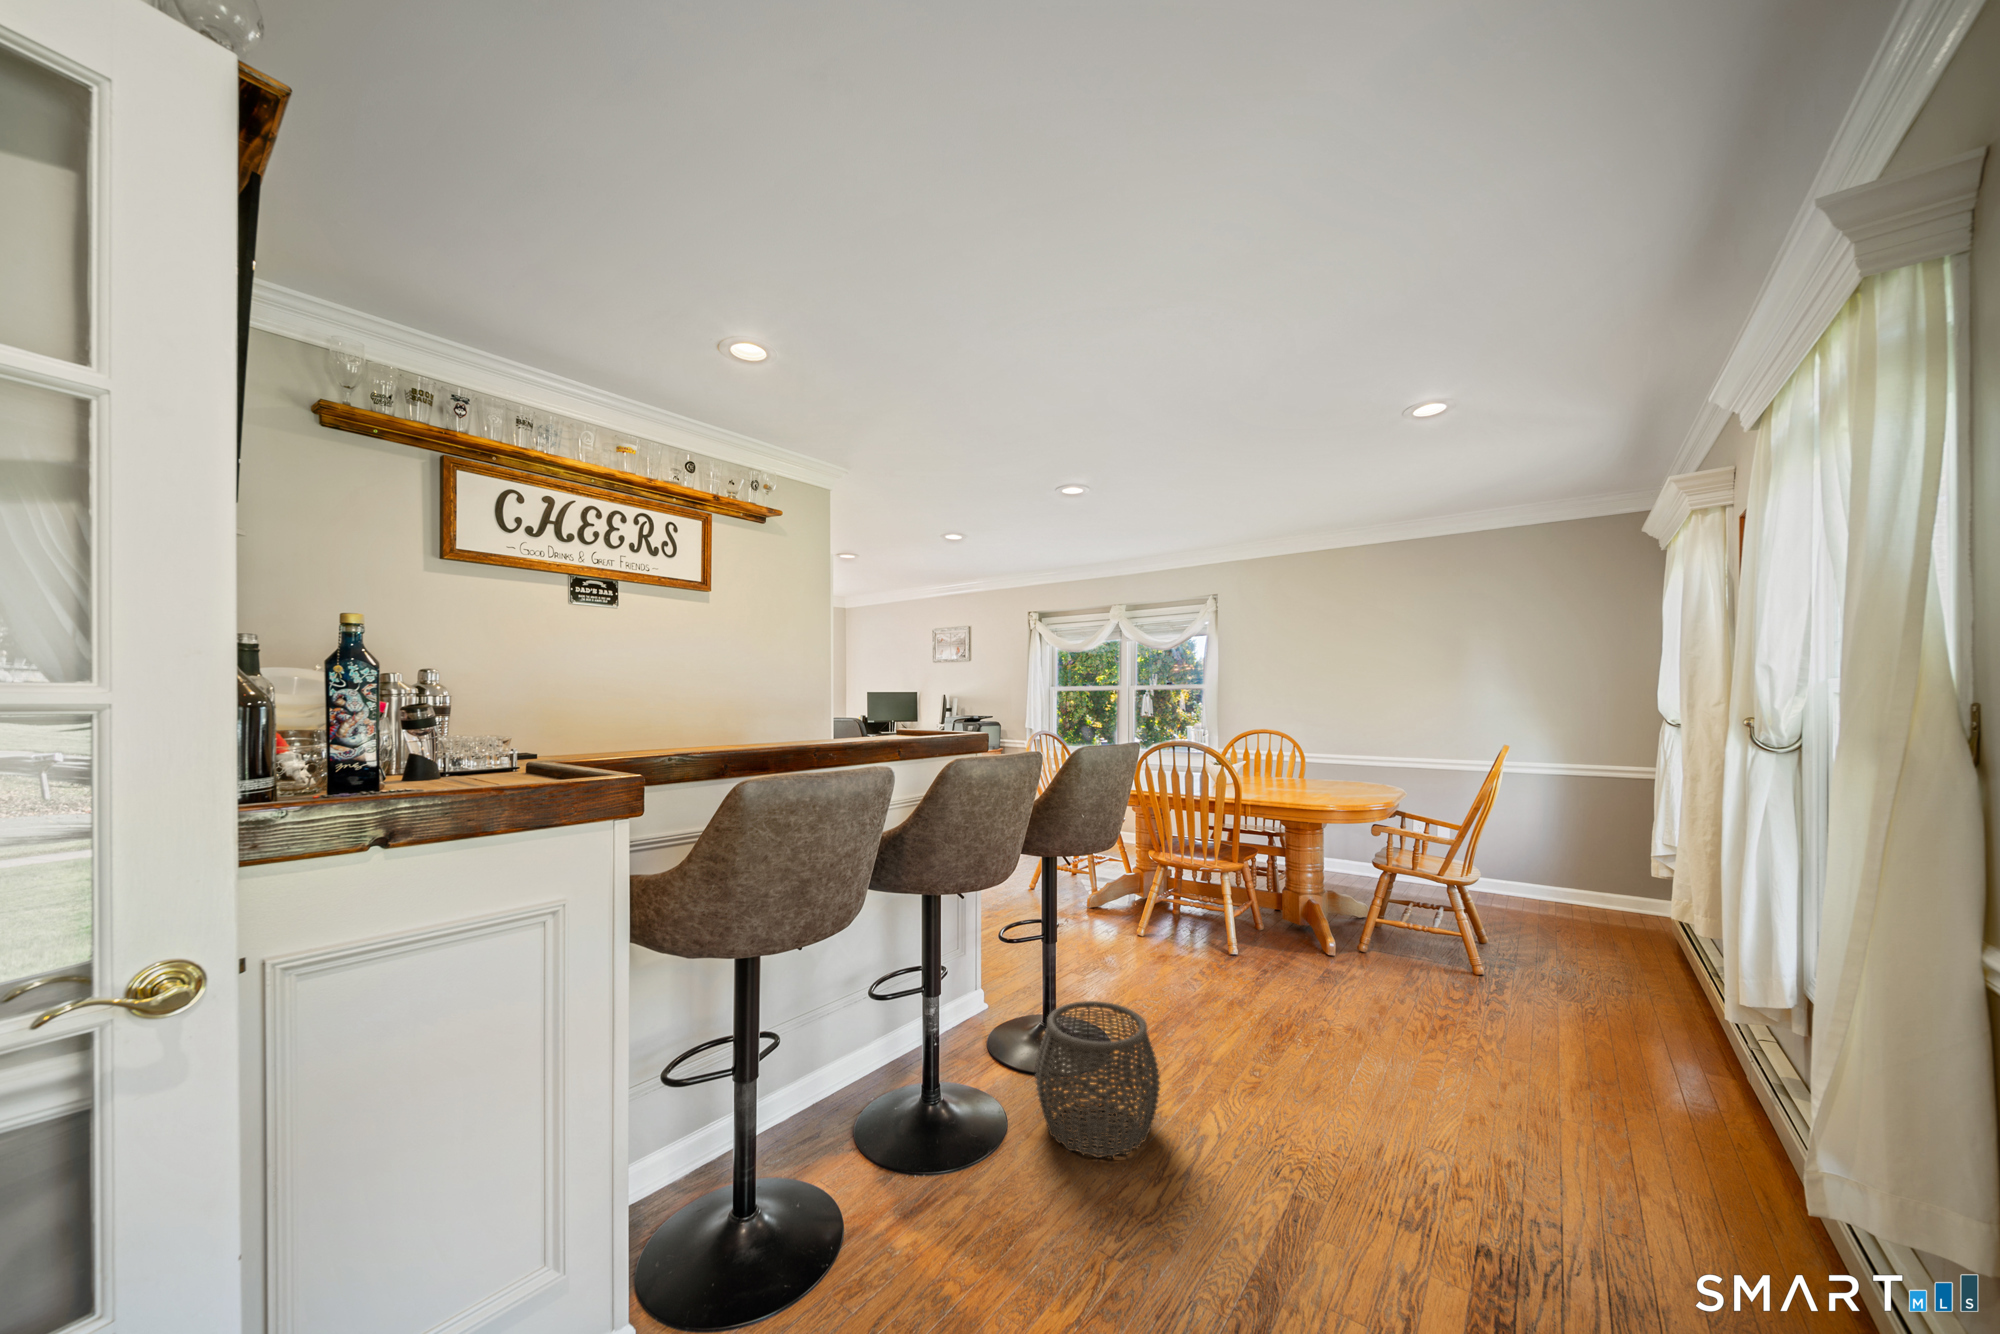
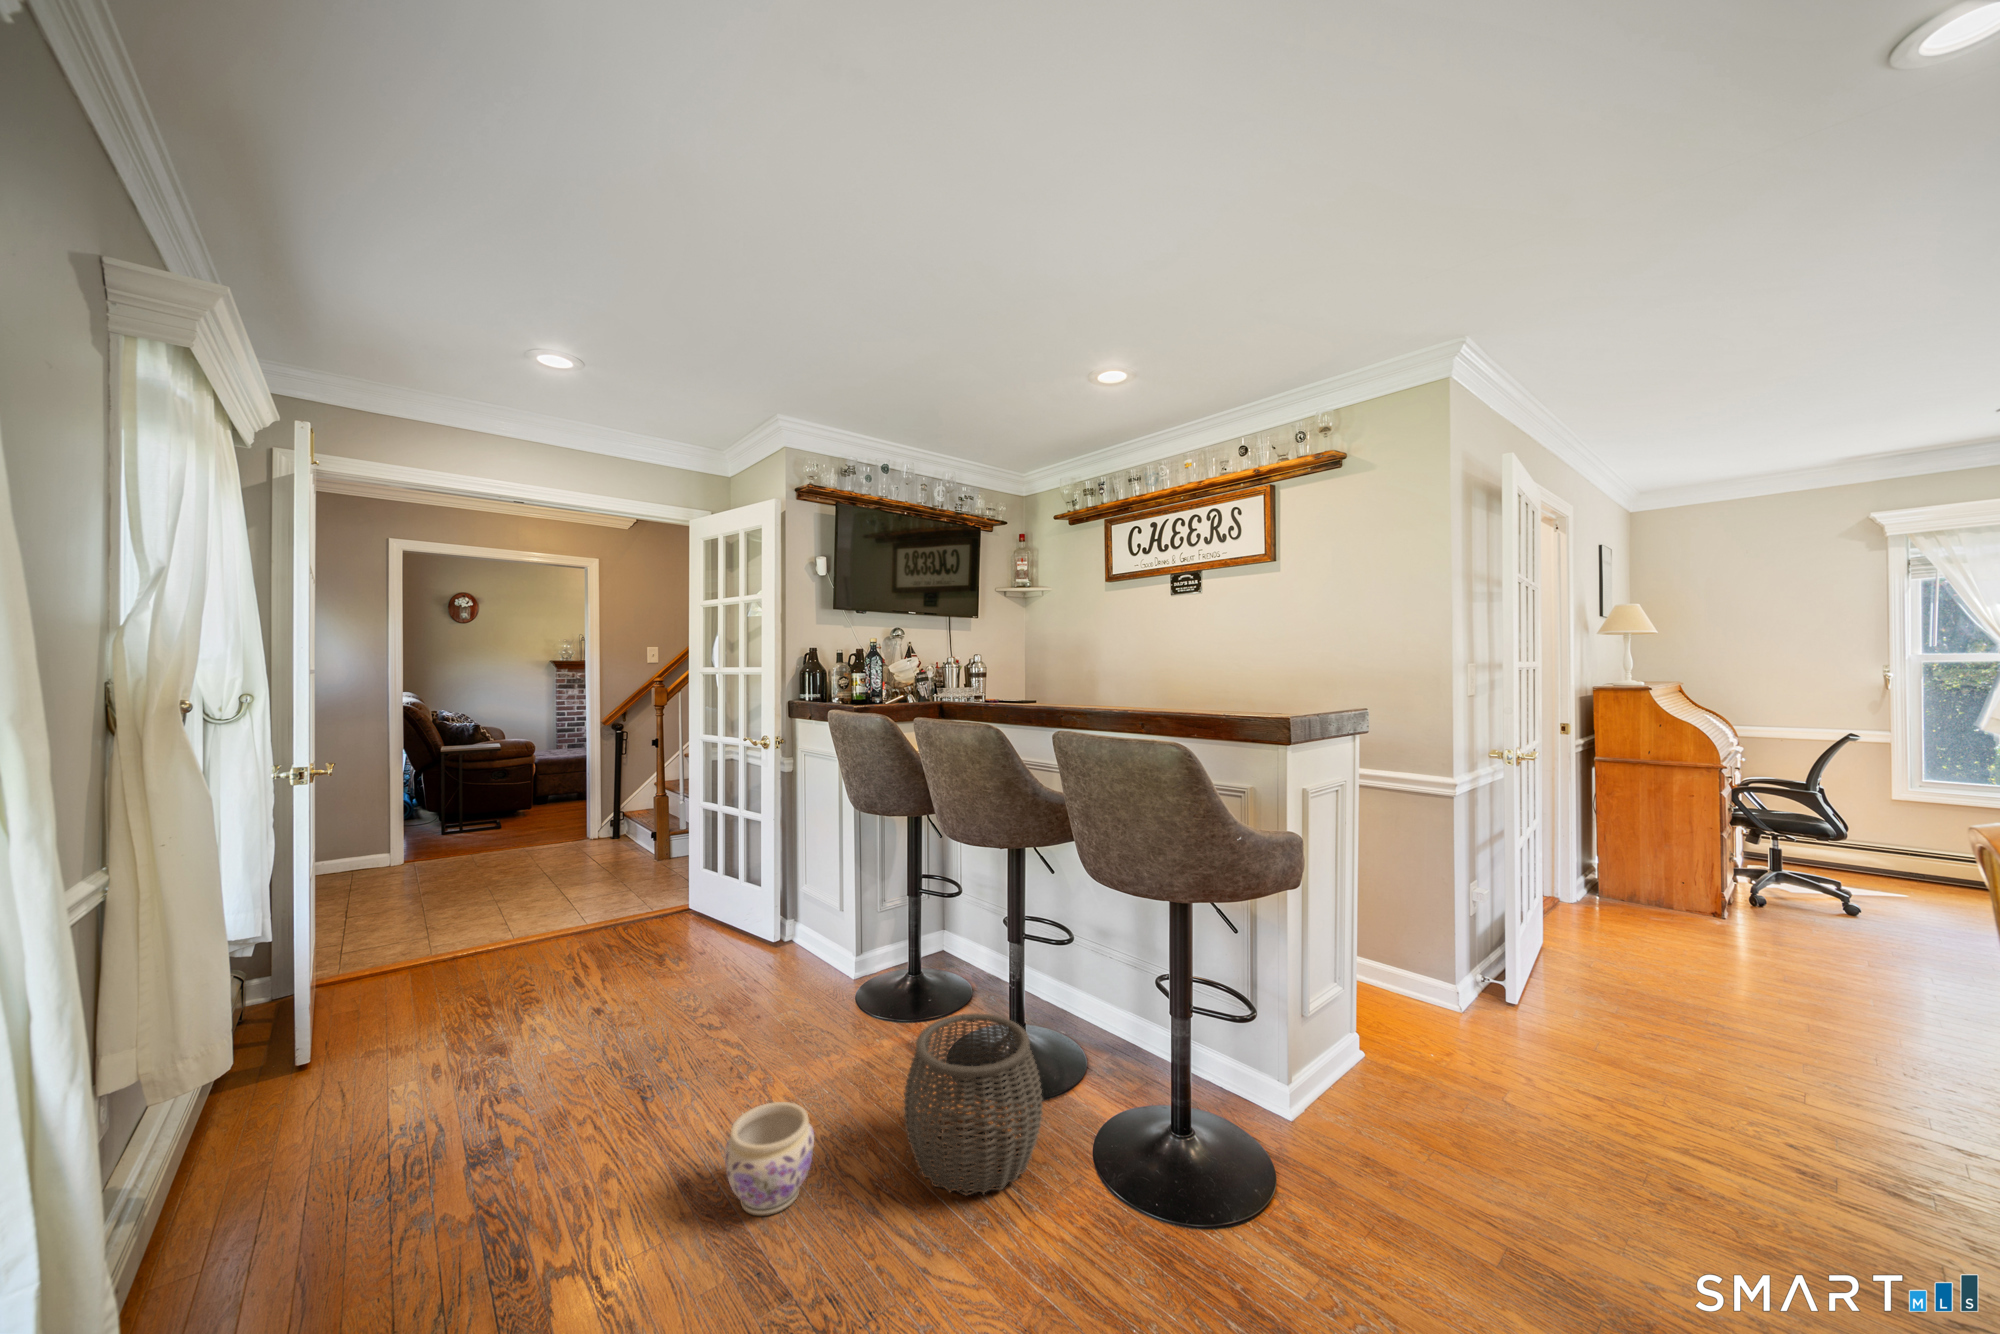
planter: none [1174,1145,1268,1270] -> present [725,1102,814,1216]

